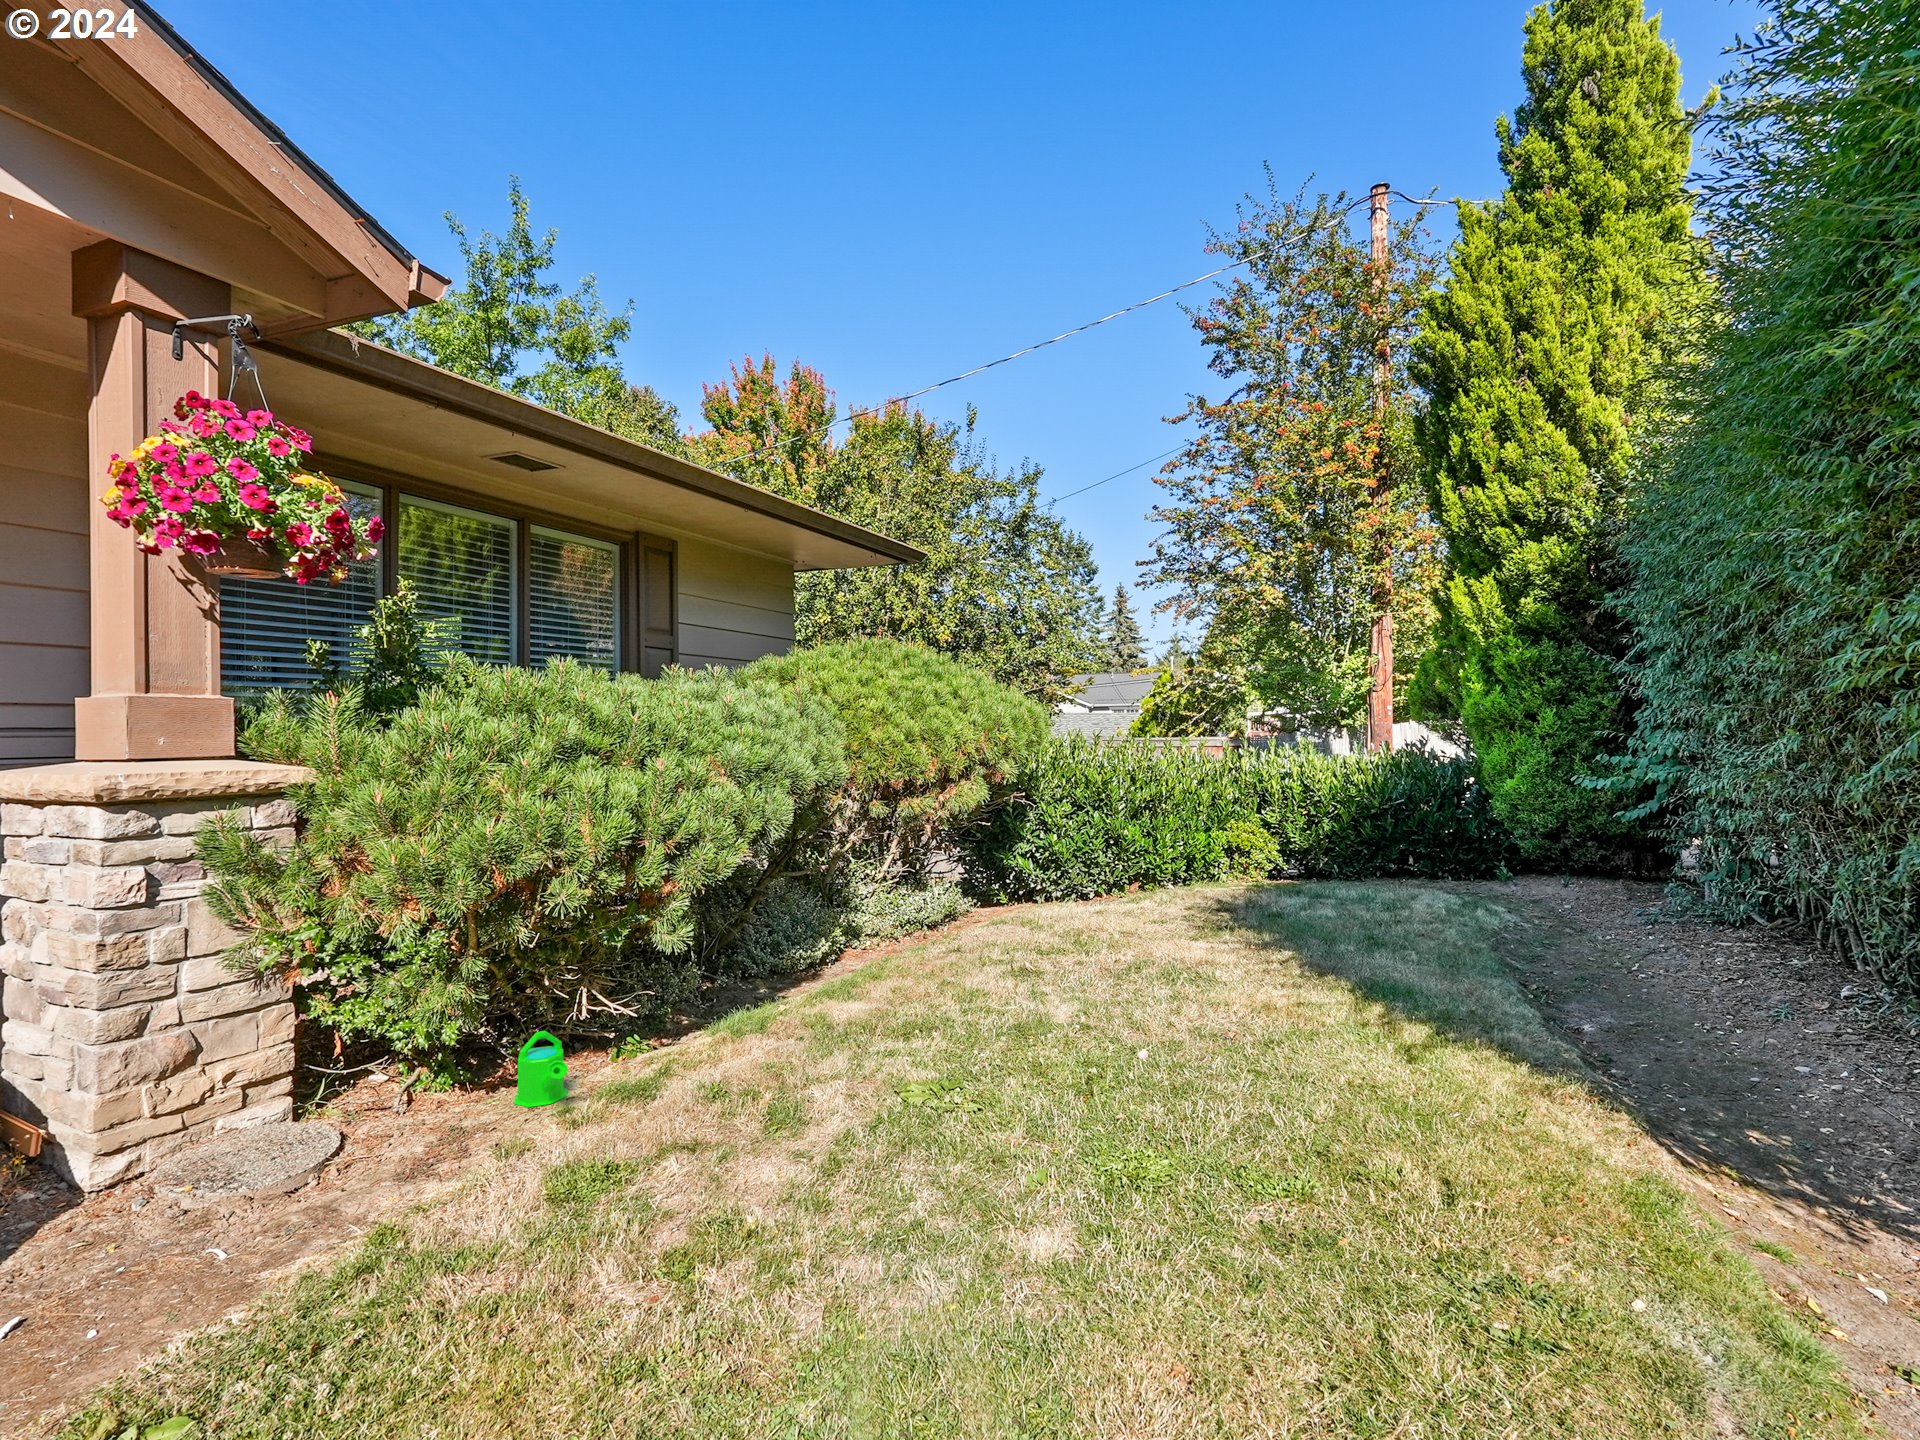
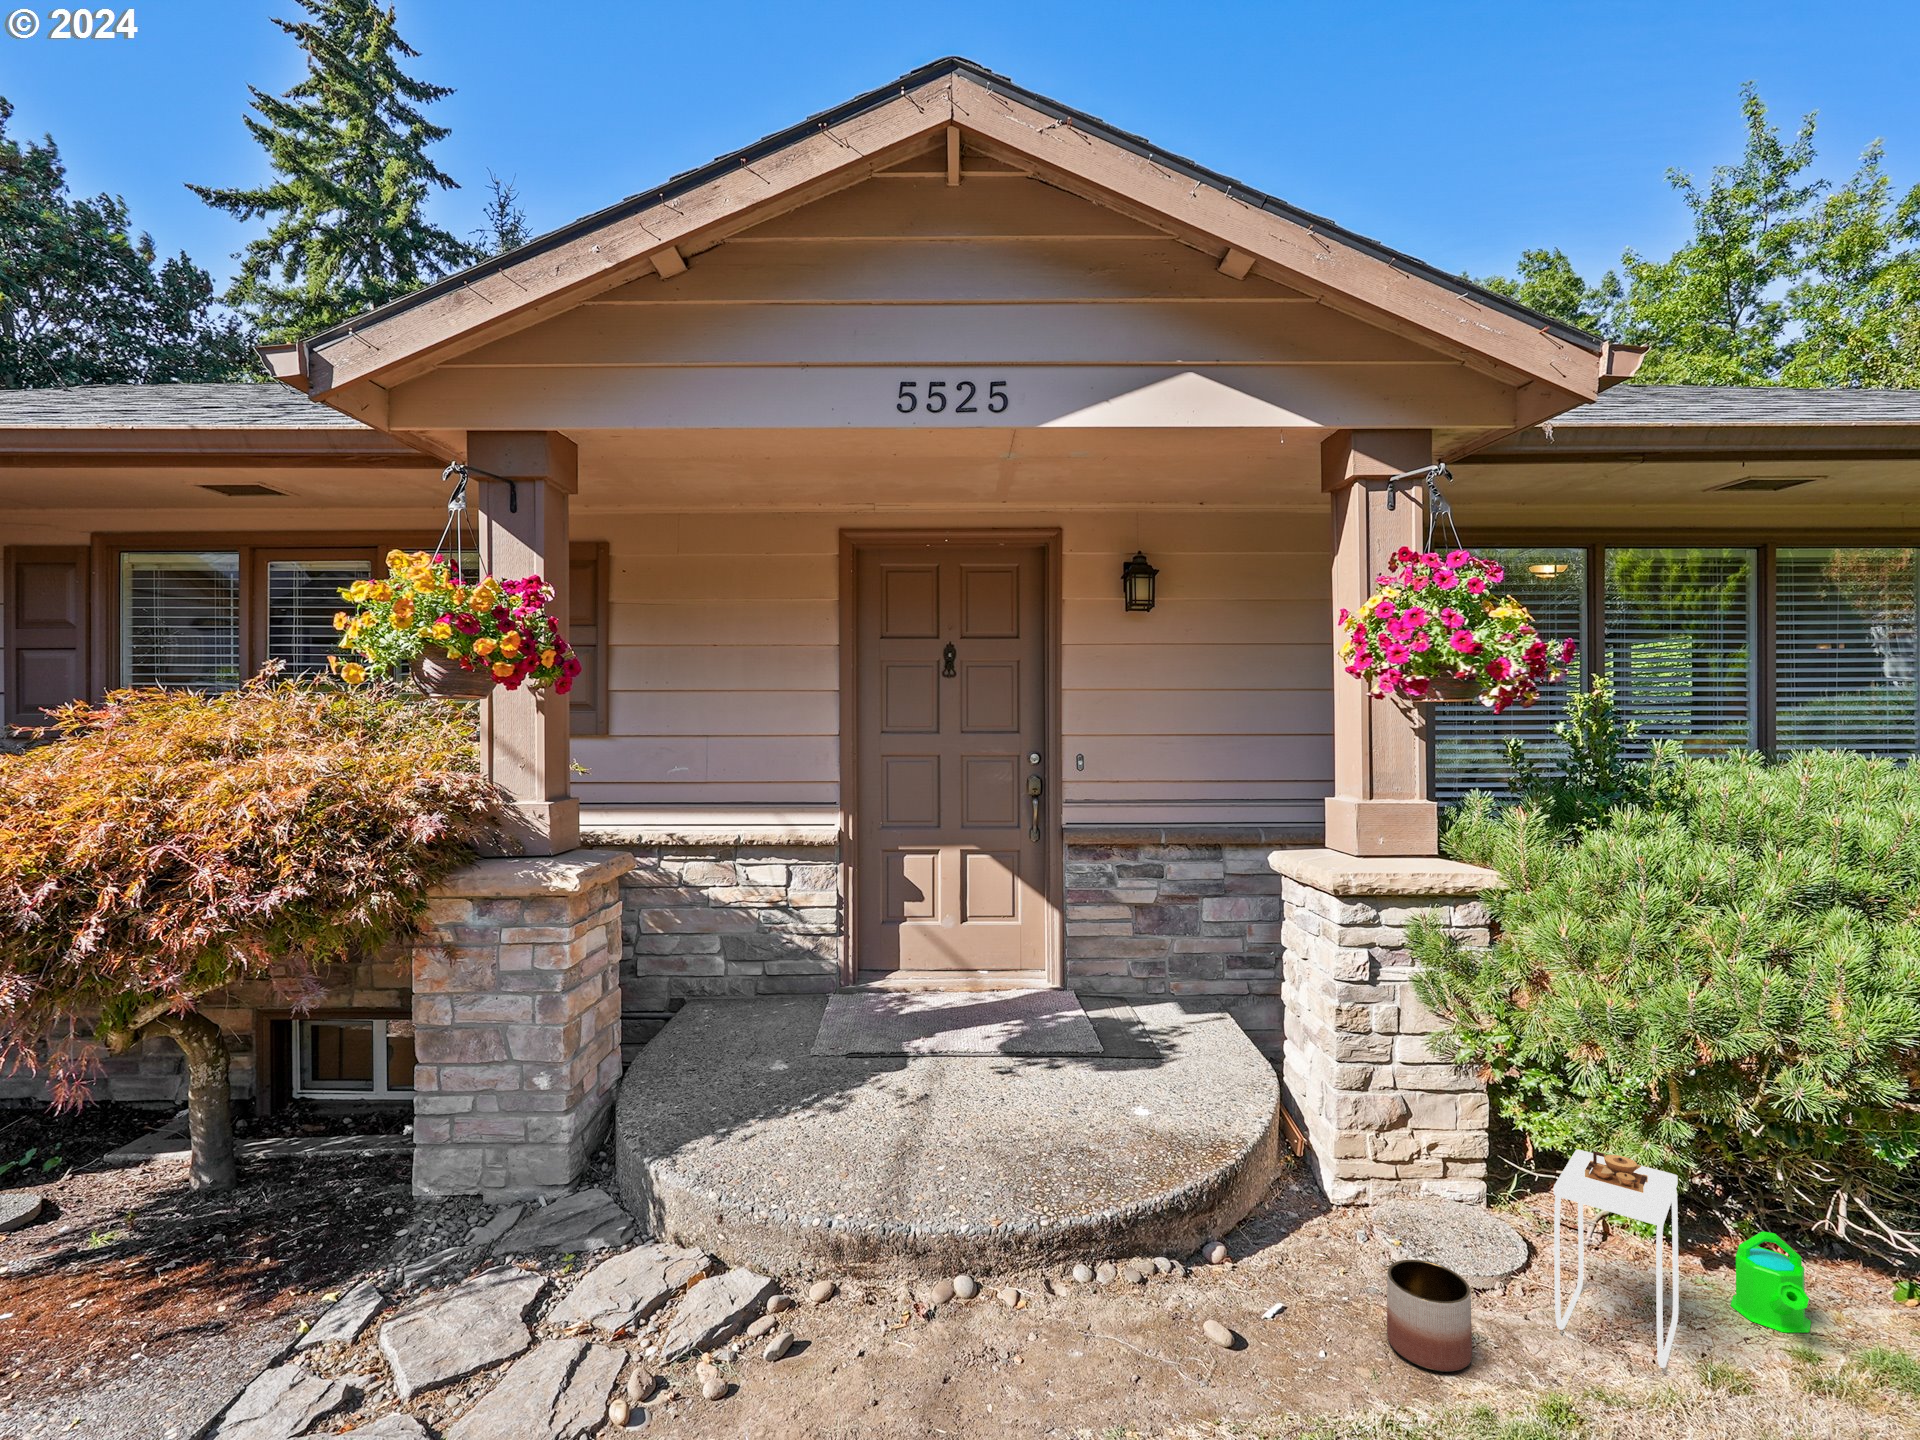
side table: none [371,1003,477,1185] -> present [1554,1149,1679,1368]
planter: none [180,1175,288,1295] -> present [1387,1260,1472,1372]

